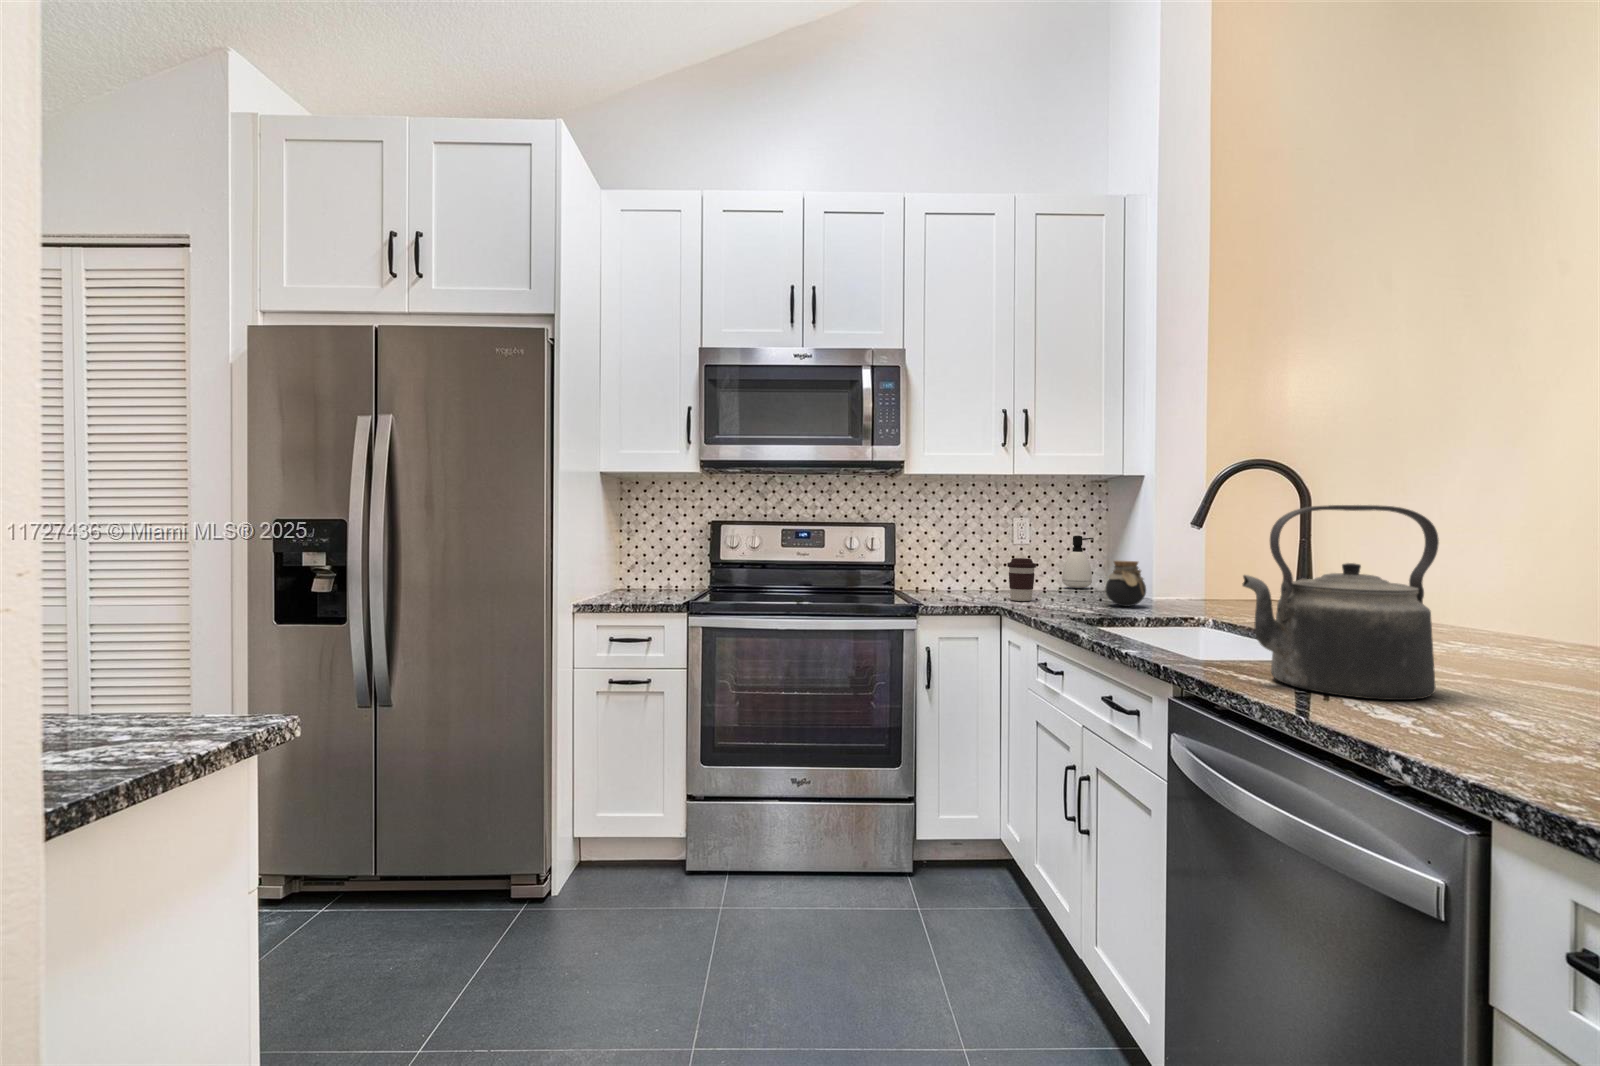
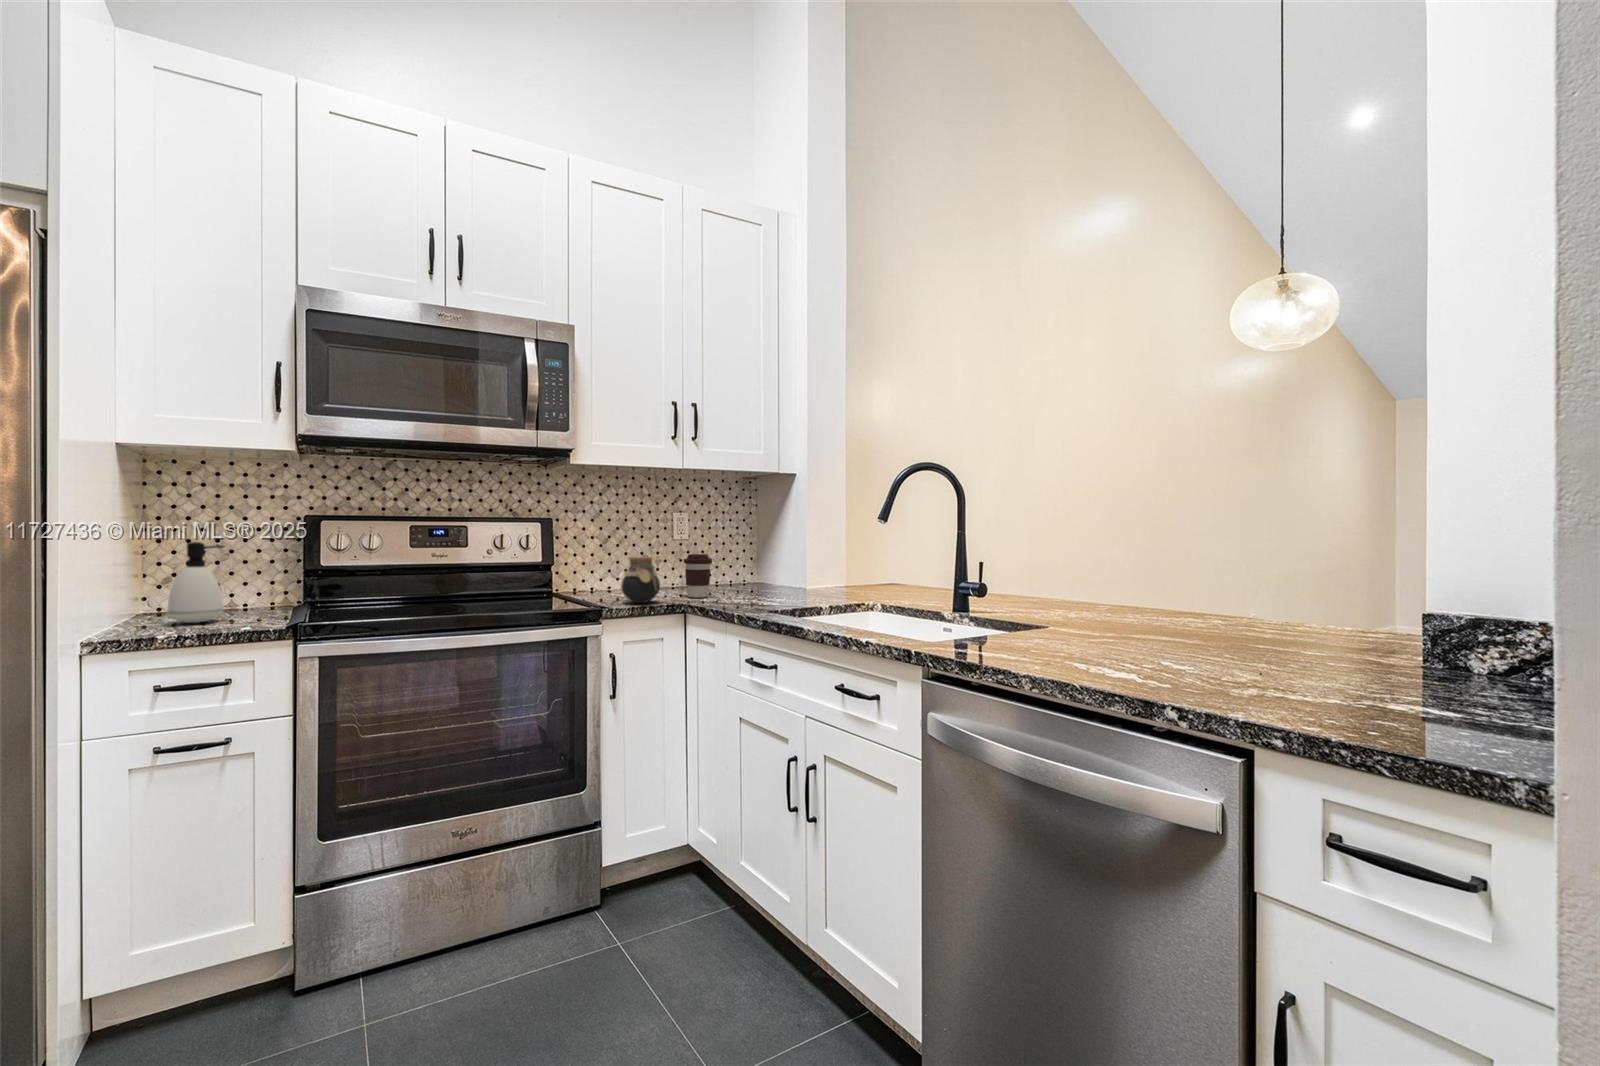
kettle: present [1242,505,1439,700] -> none [988,505,1113,662]
soap dispenser: present [1062,535,1094,588] -> present [168,542,224,623]
jar: present [1105,561,1146,606] -> present [621,557,660,603]

